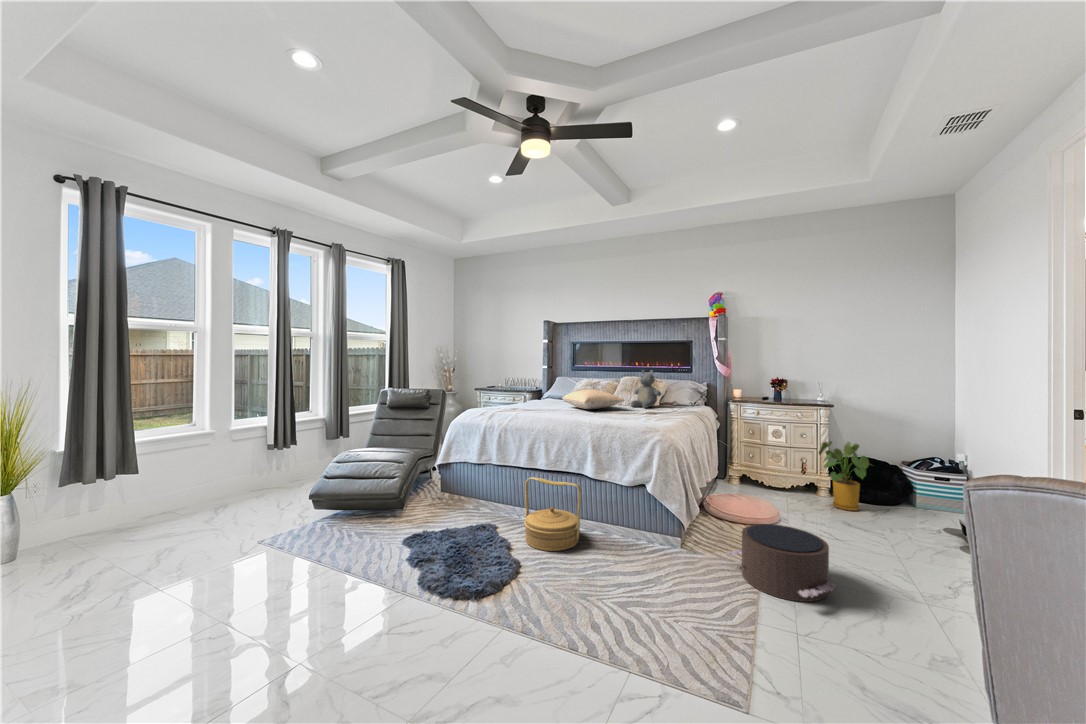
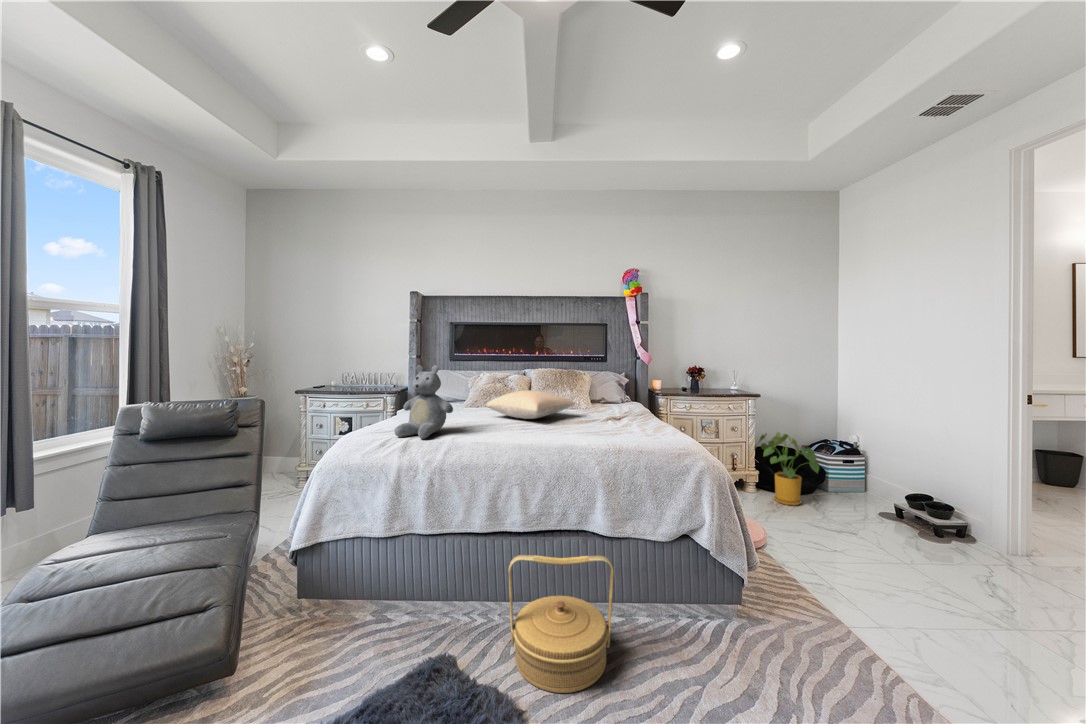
teddy bear: present [630,370,661,408] -> present [395,365,453,439]
pouf: present [726,524,838,602] -> none [808,559,977,677]

